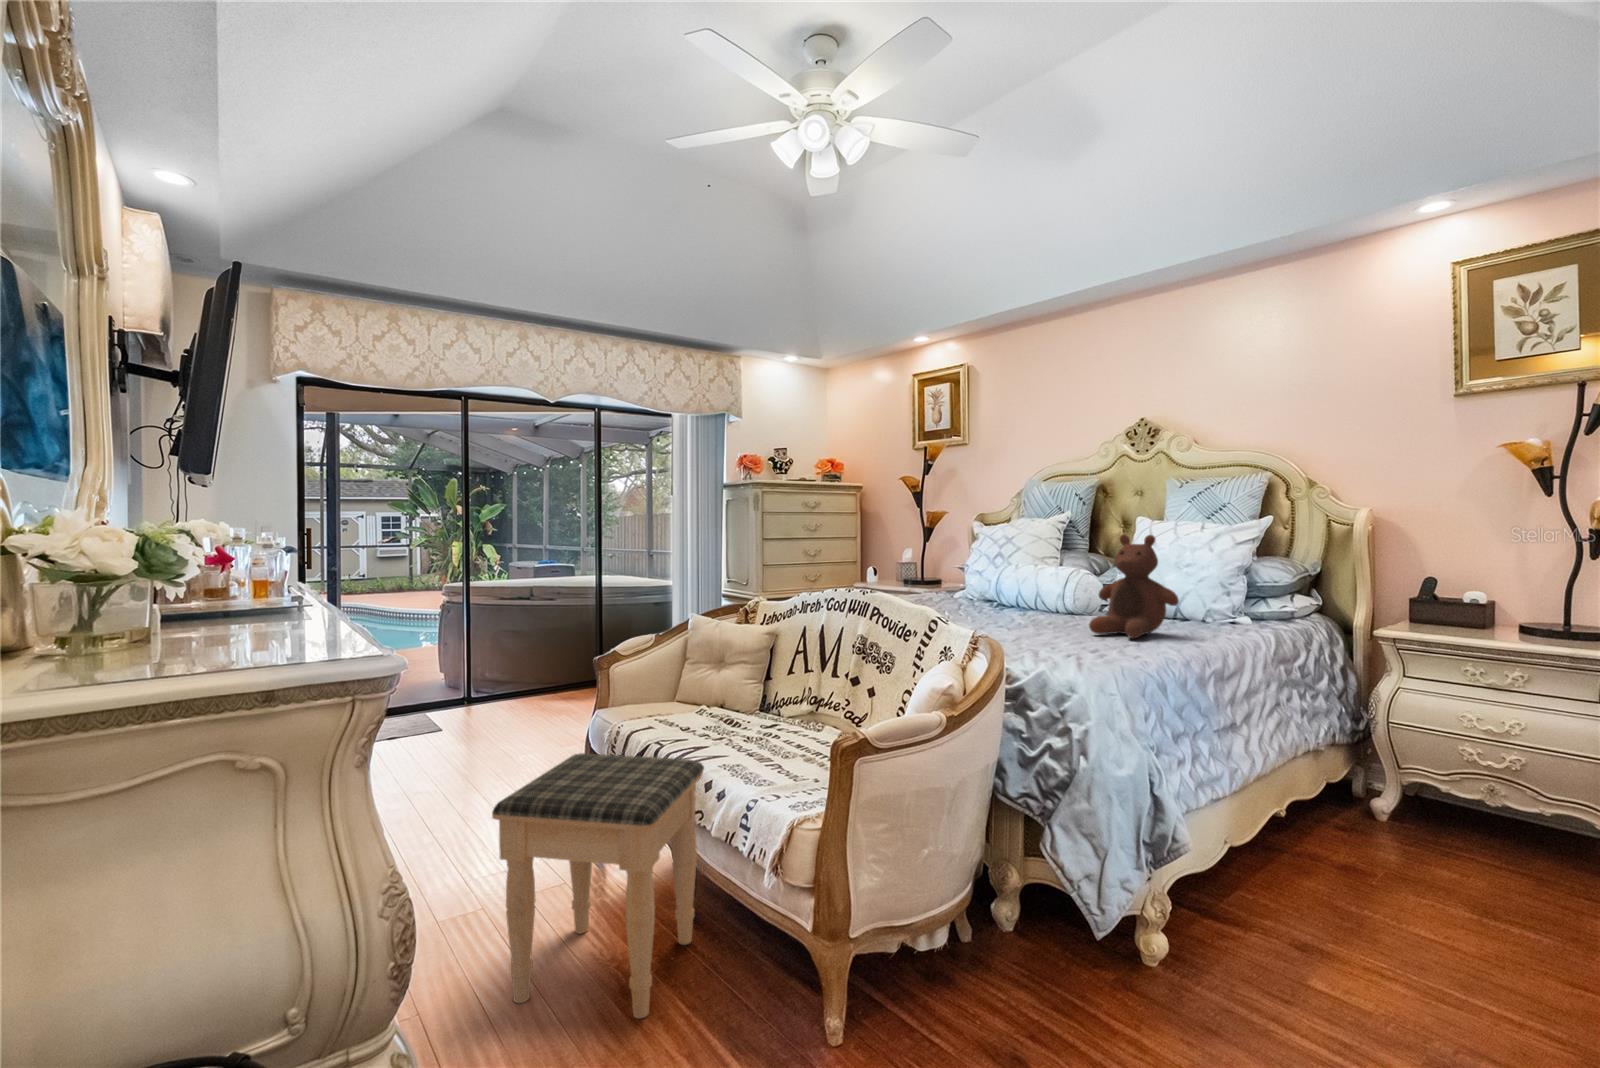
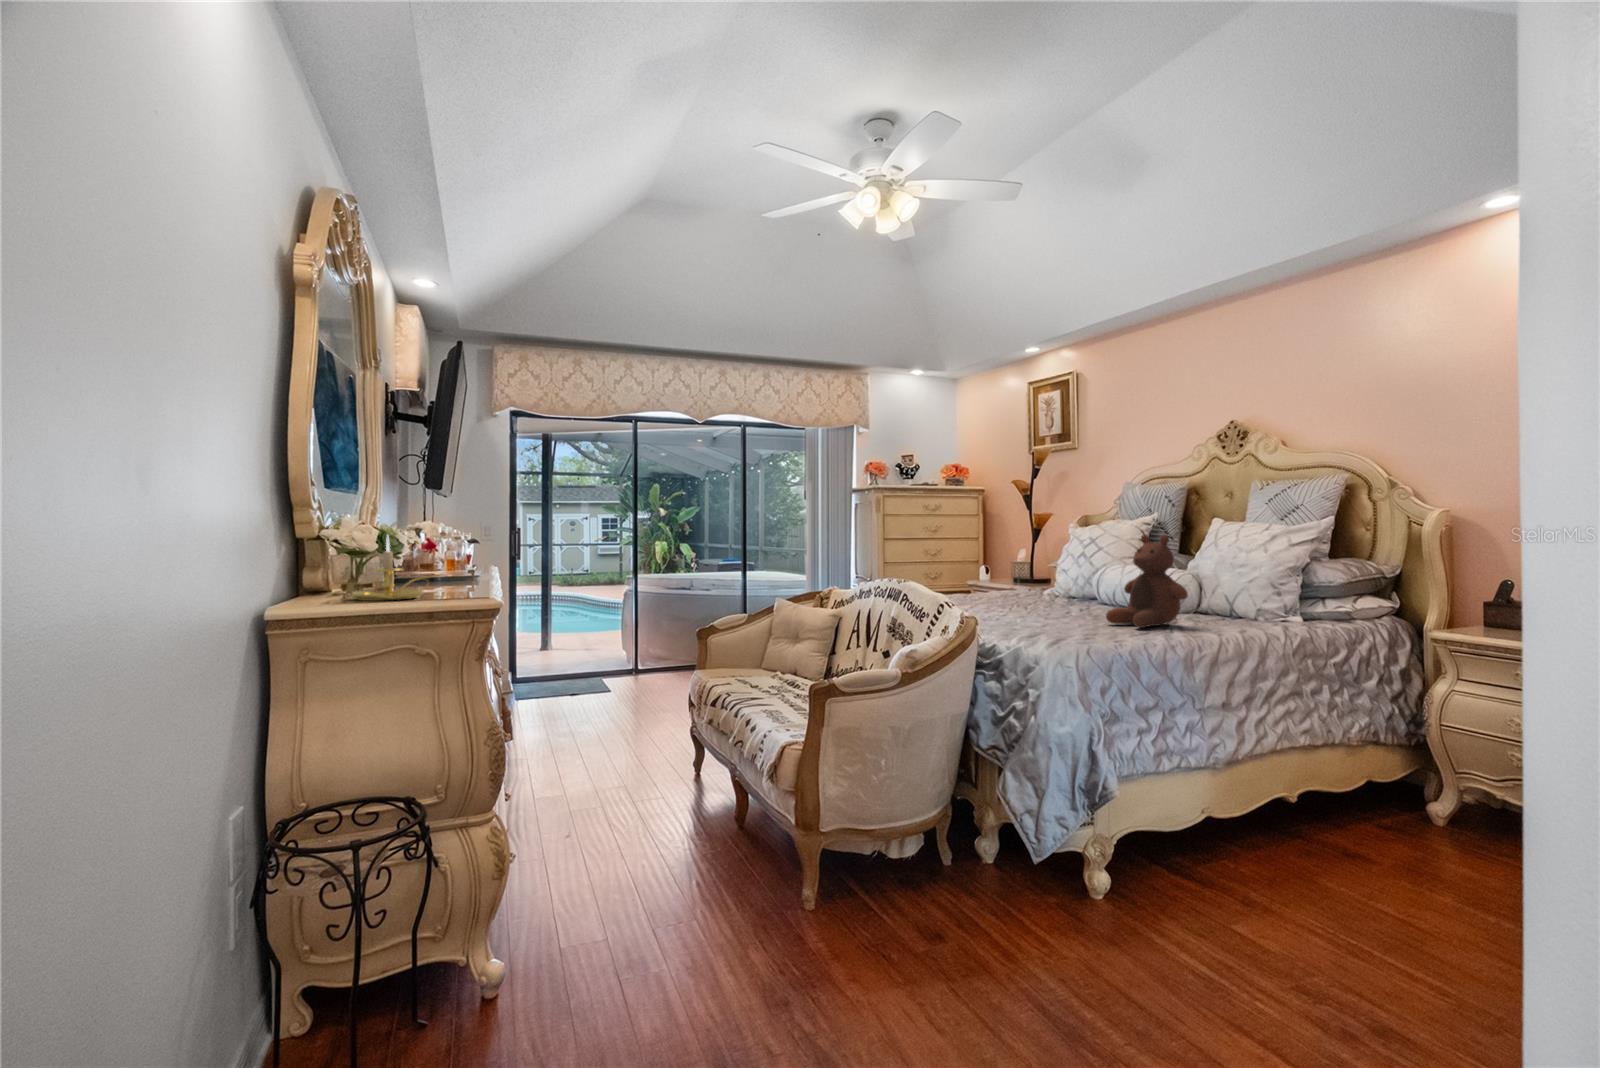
candle holder: none [80,545,249,668] -> present [352,535,426,601]
footstool: present [492,753,704,1018] -> none [592,693,750,876]

